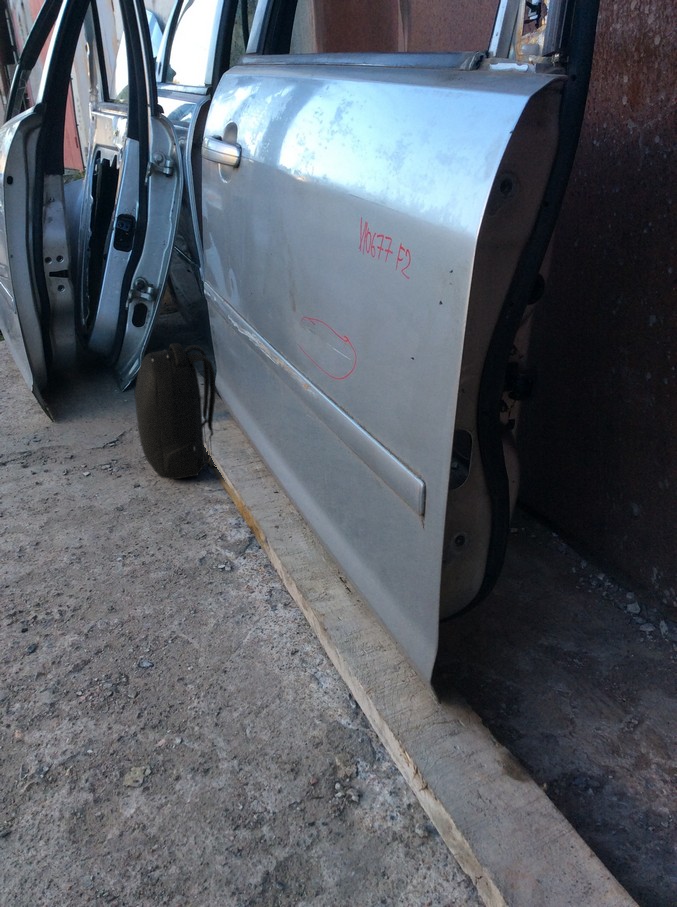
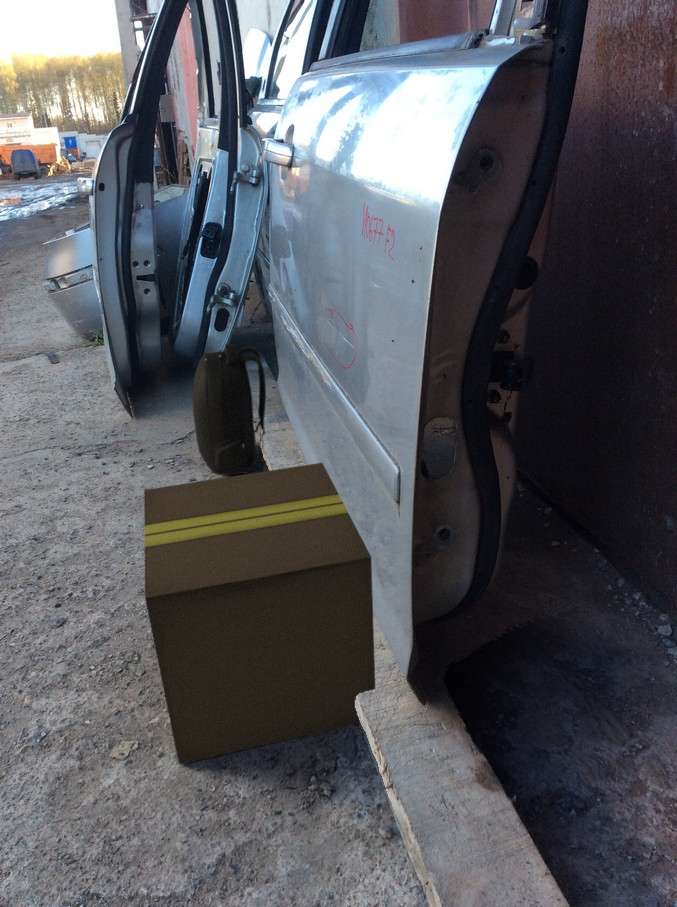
cardboard box: none [137,472,393,786] -> present [144,463,375,764]

